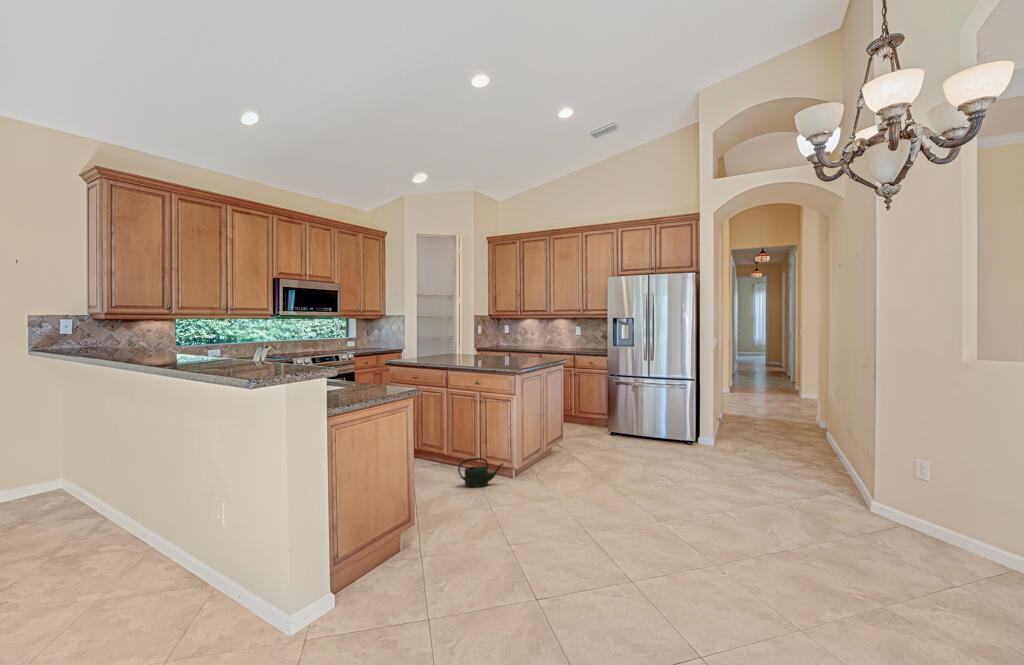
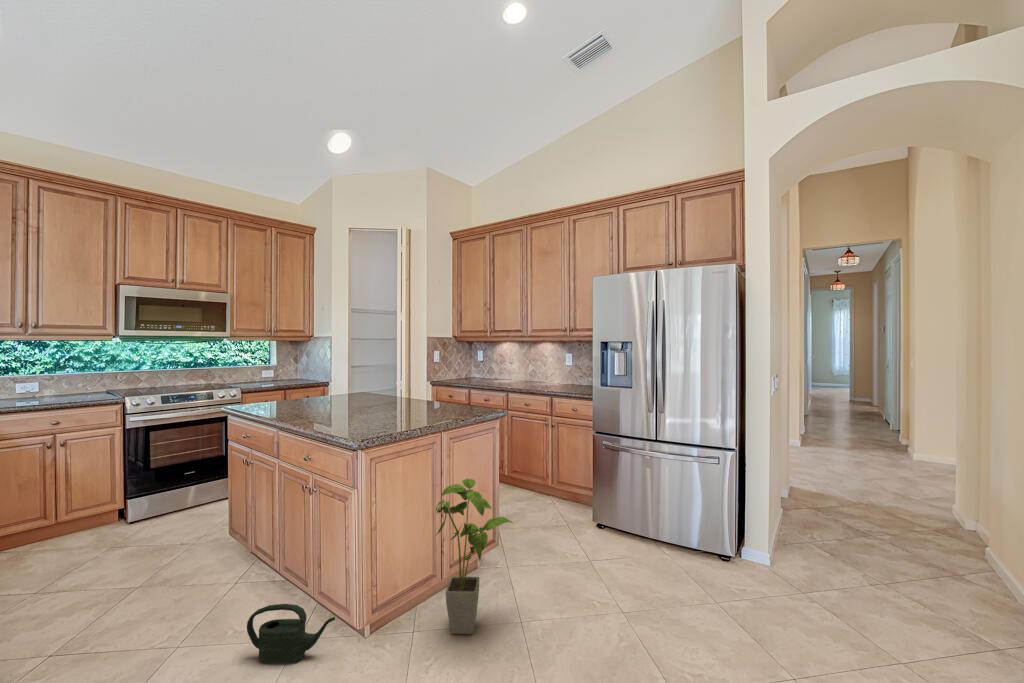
house plant: none [544,392,586,475] -> present [436,479,513,634]

